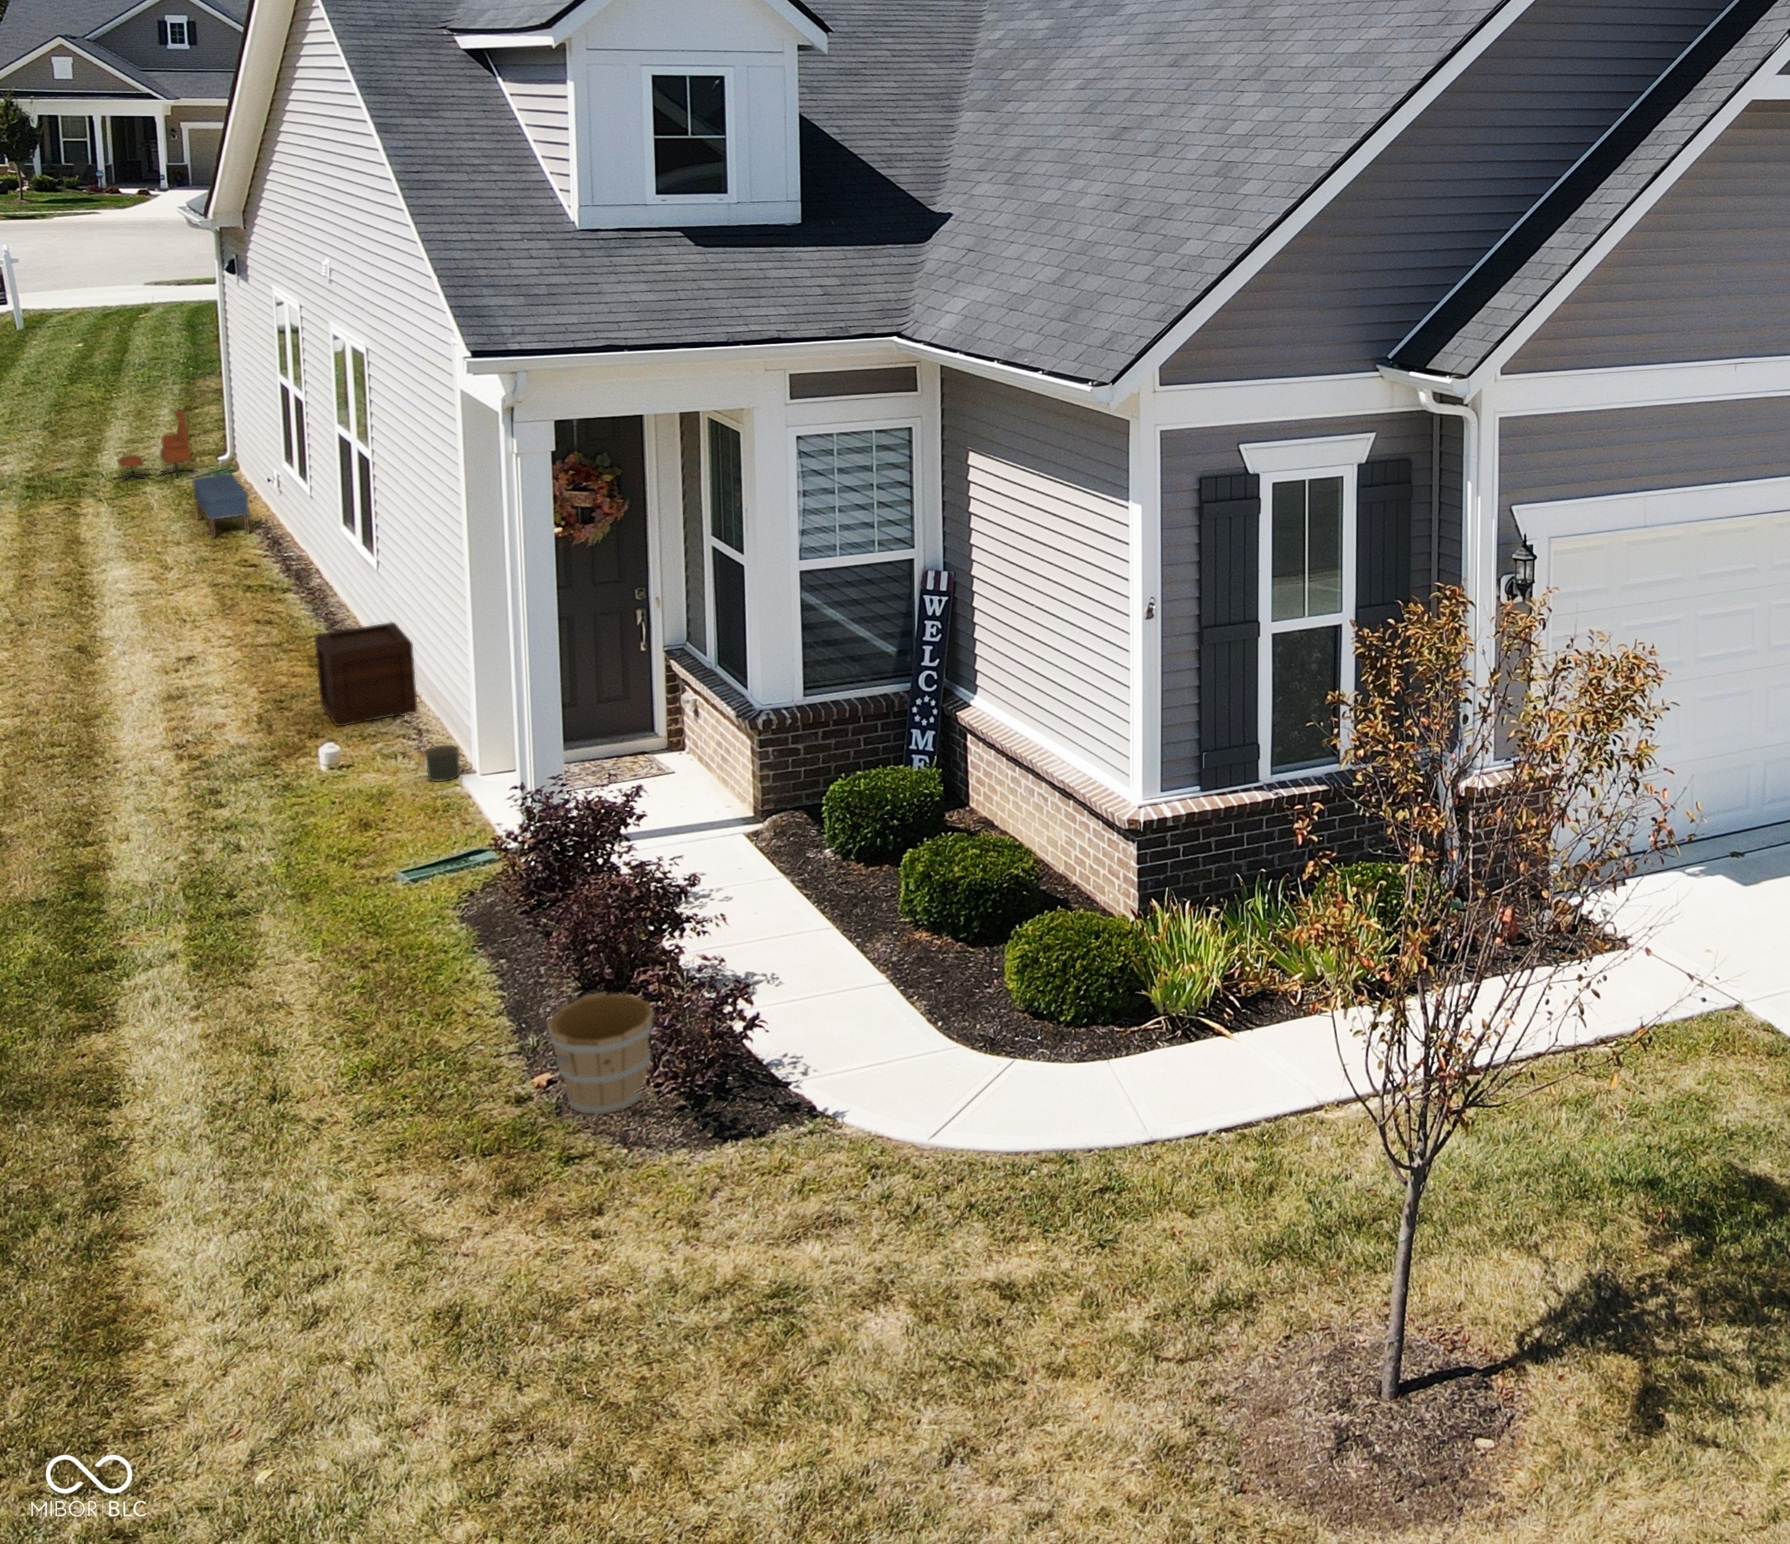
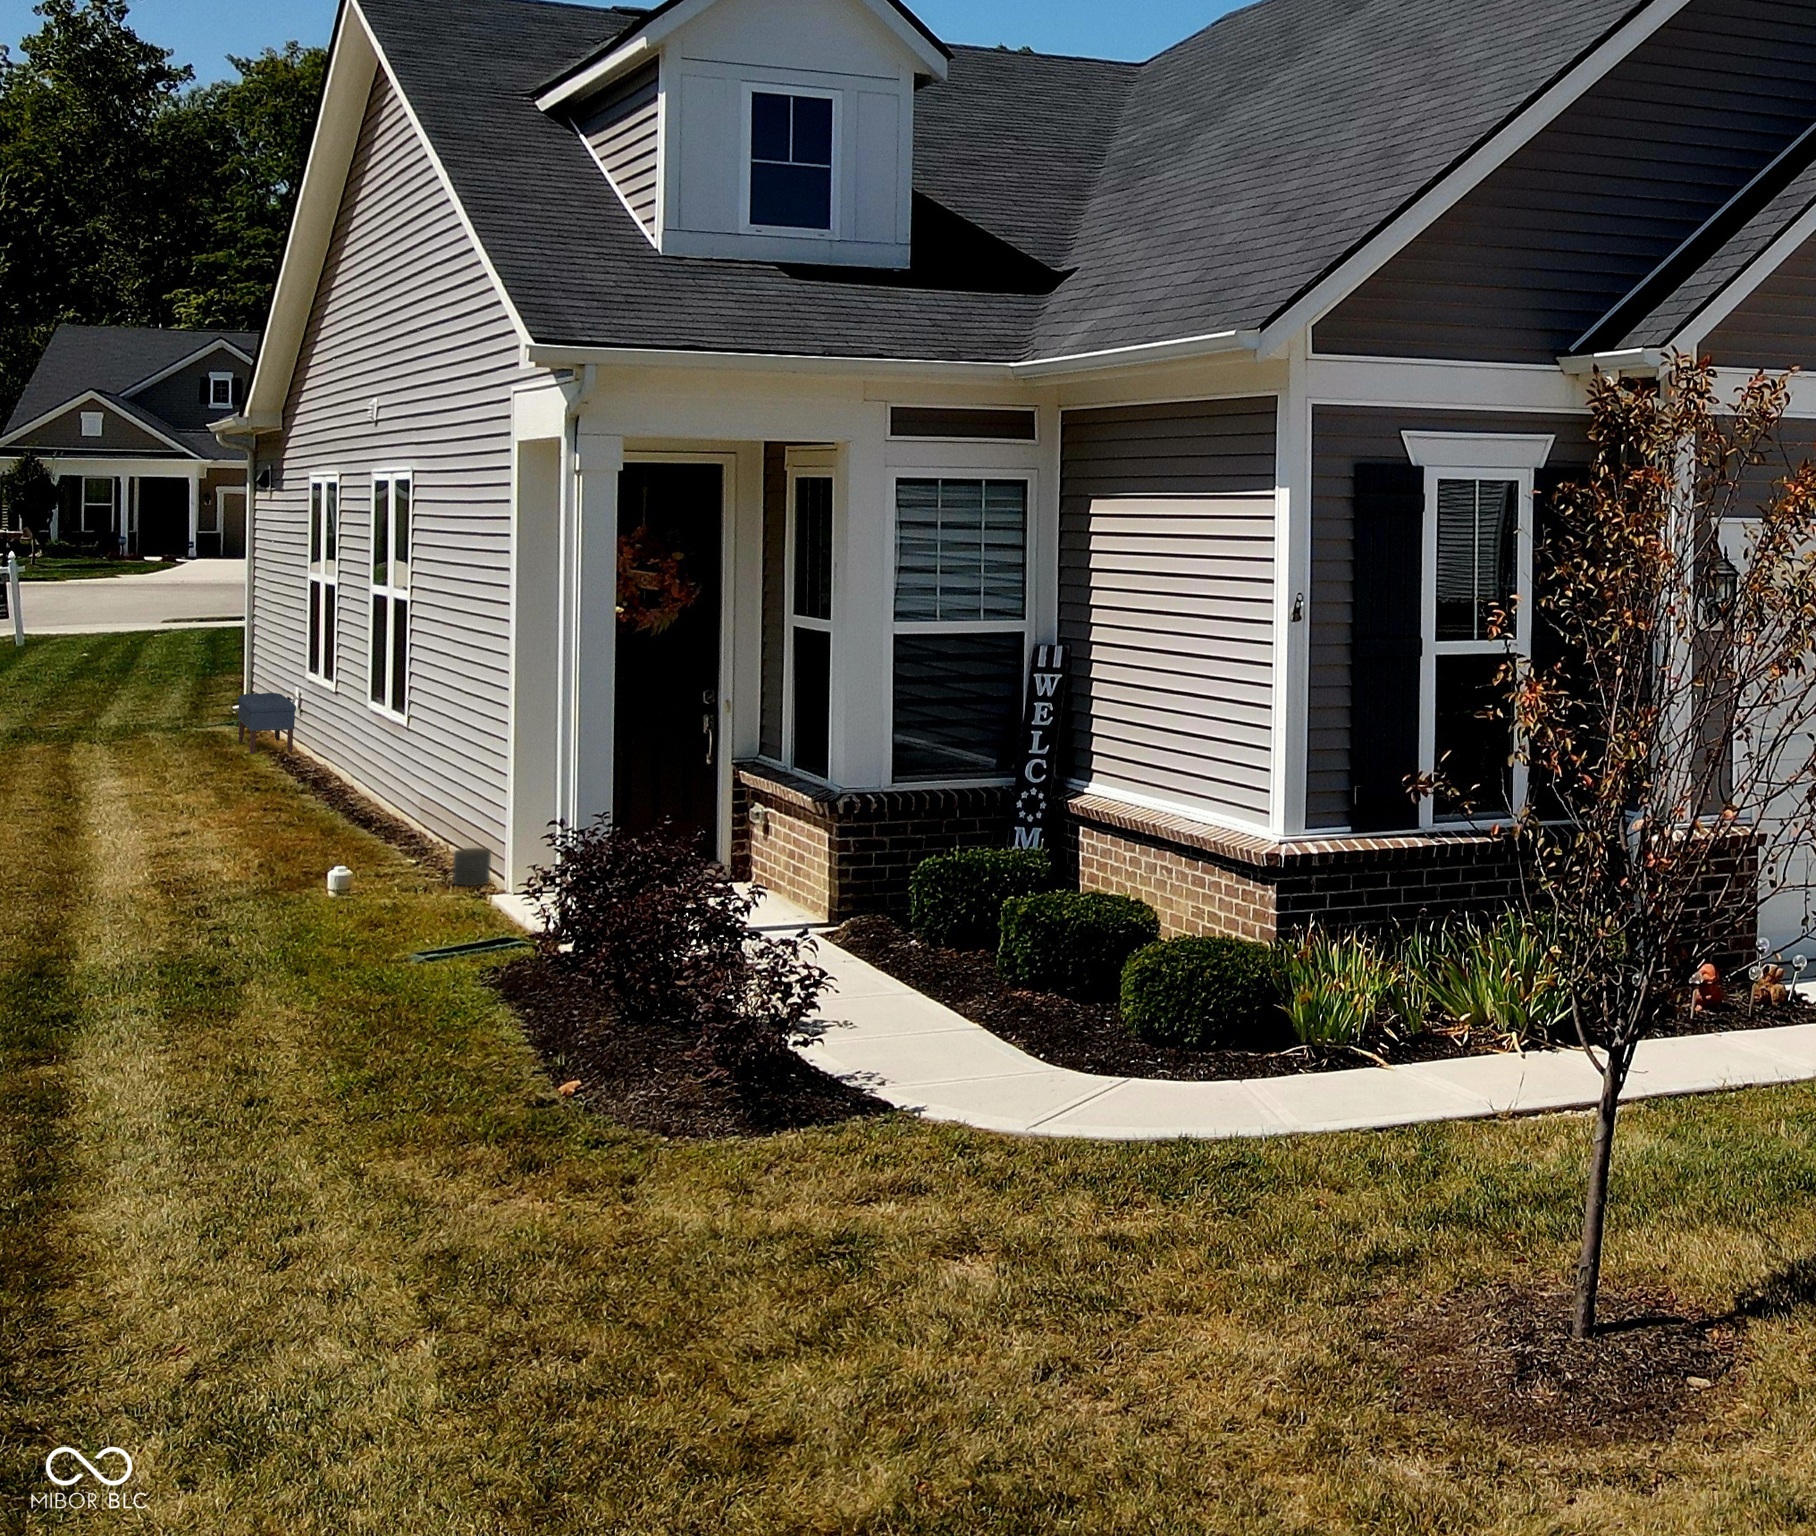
lounge chair: present [115,409,191,482] -> none [155,647,247,721]
wooden crate: present [315,622,417,726] -> none [343,747,453,851]
wooden bucket: present [547,992,655,1115] -> none [557,969,688,1102]

